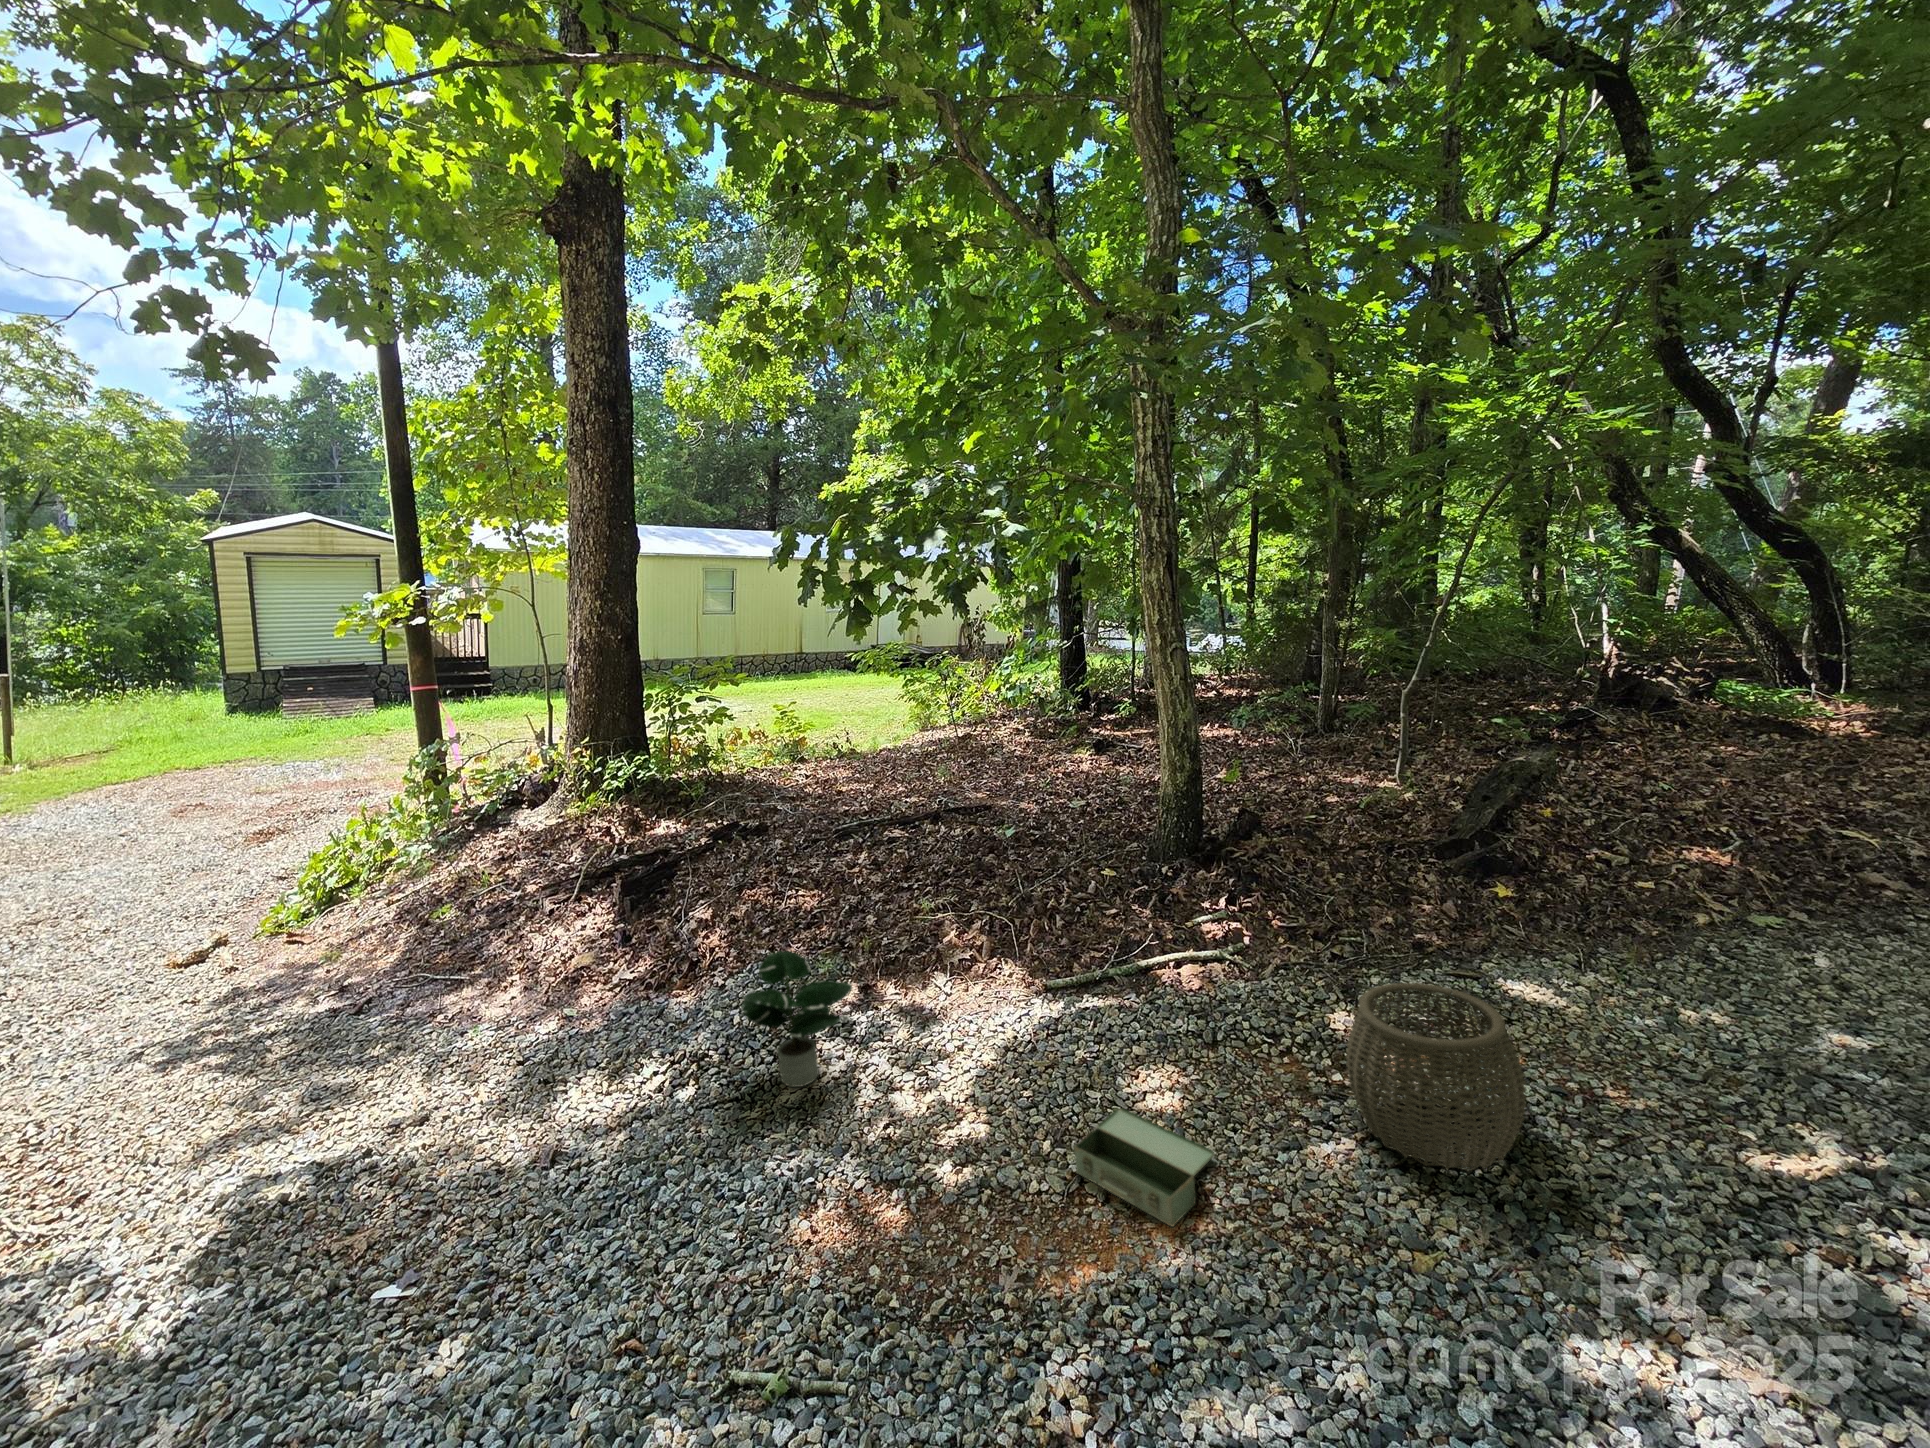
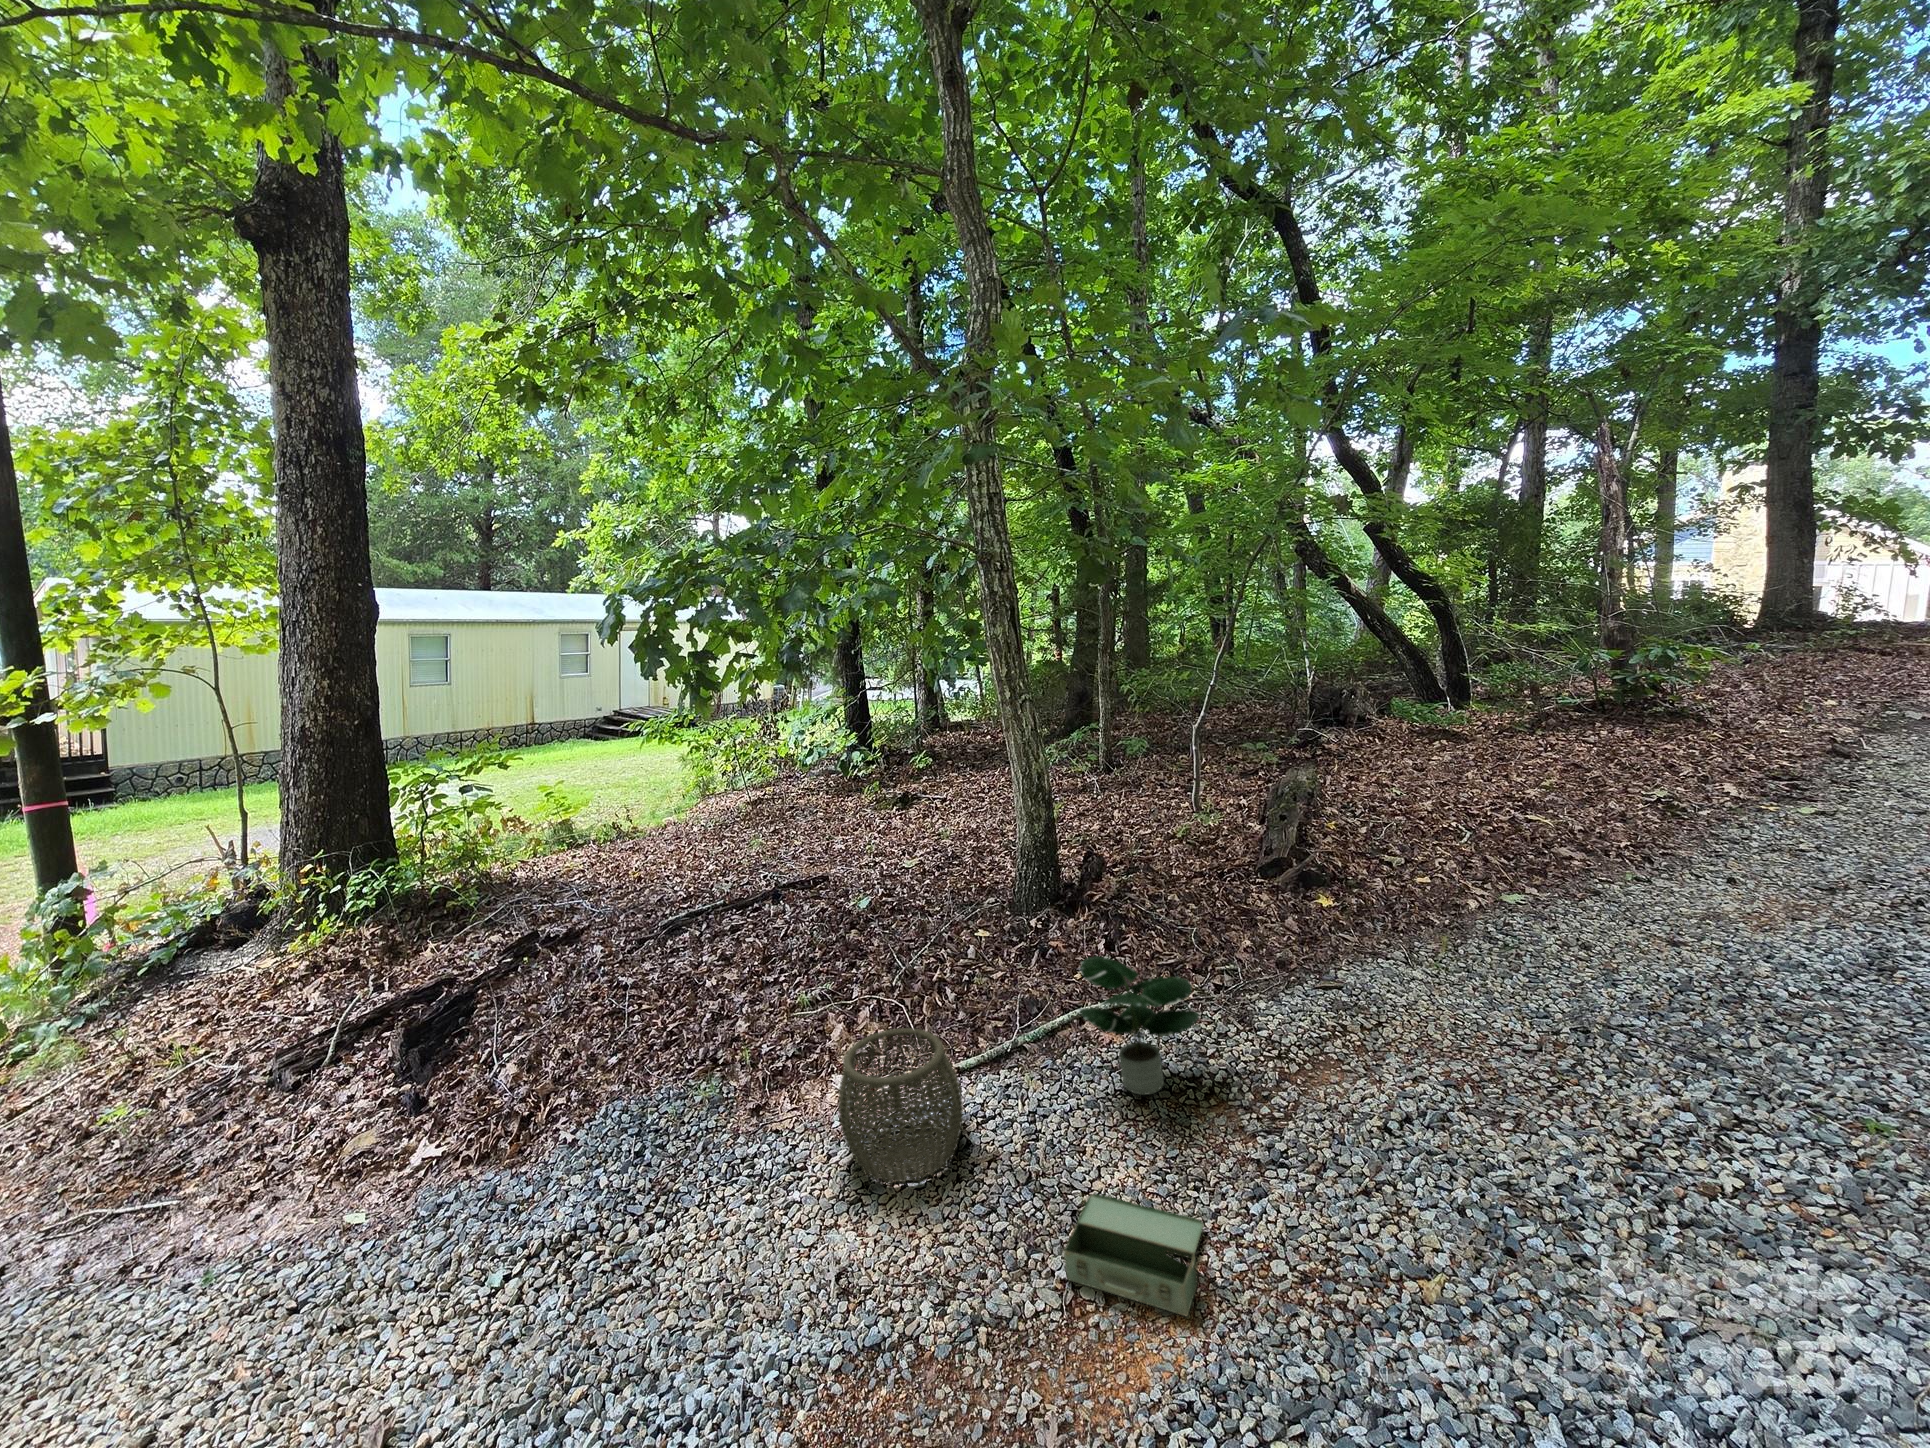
potted plant: present [742,951,852,1087] -> present [1080,956,1199,1095]
woven basket: present [1346,983,1526,1171] -> present [838,1028,963,1184]

